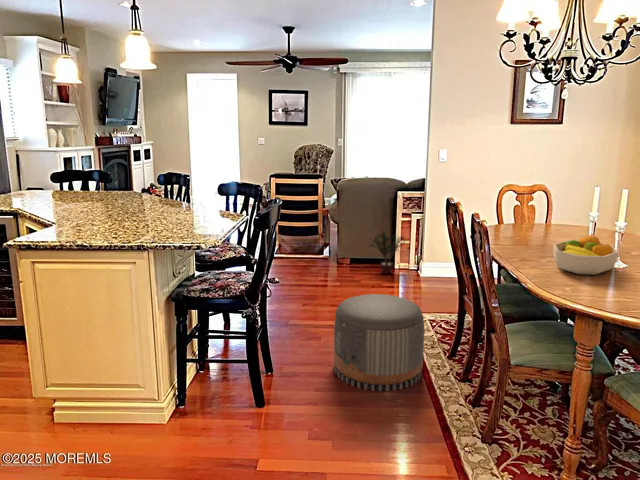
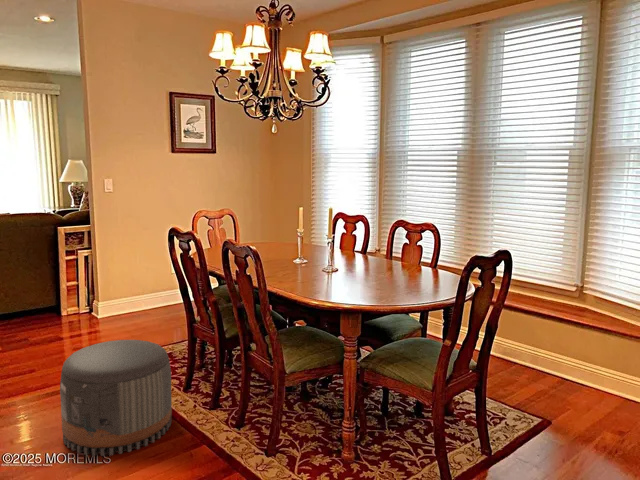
potted plant: present [370,233,405,273] -> none [29,274,80,323]
fruit bowl: present [554,235,618,275] -> none [289,249,337,283]

